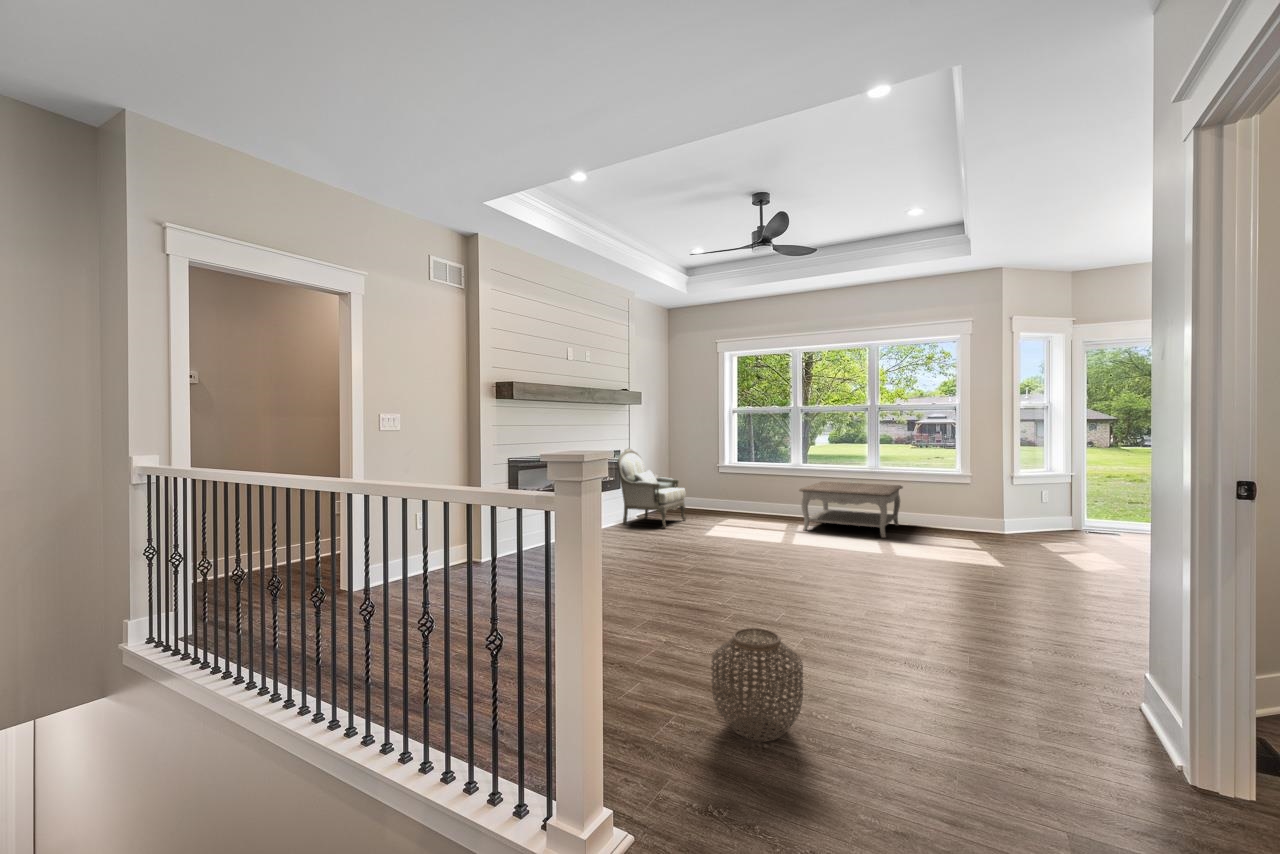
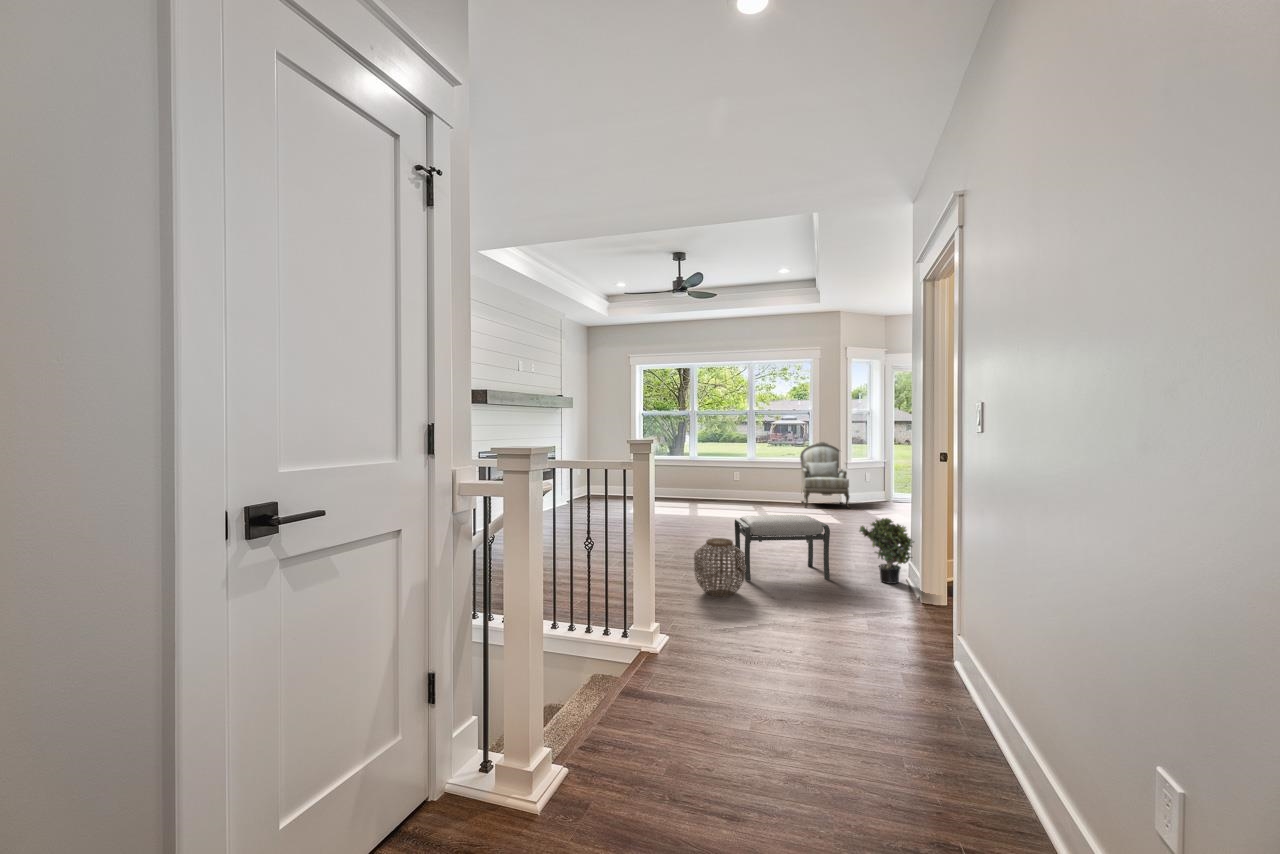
armchair: present [617,448,686,528] -> present [800,442,850,508]
coffee table: present [799,482,903,538] -> none [698,470,771,508]
ottoman: none [807,579,975,712] -> present [735,515,830,580]
potted plant: none [1035,606,1164,743] -> present [859,518,914,584]

